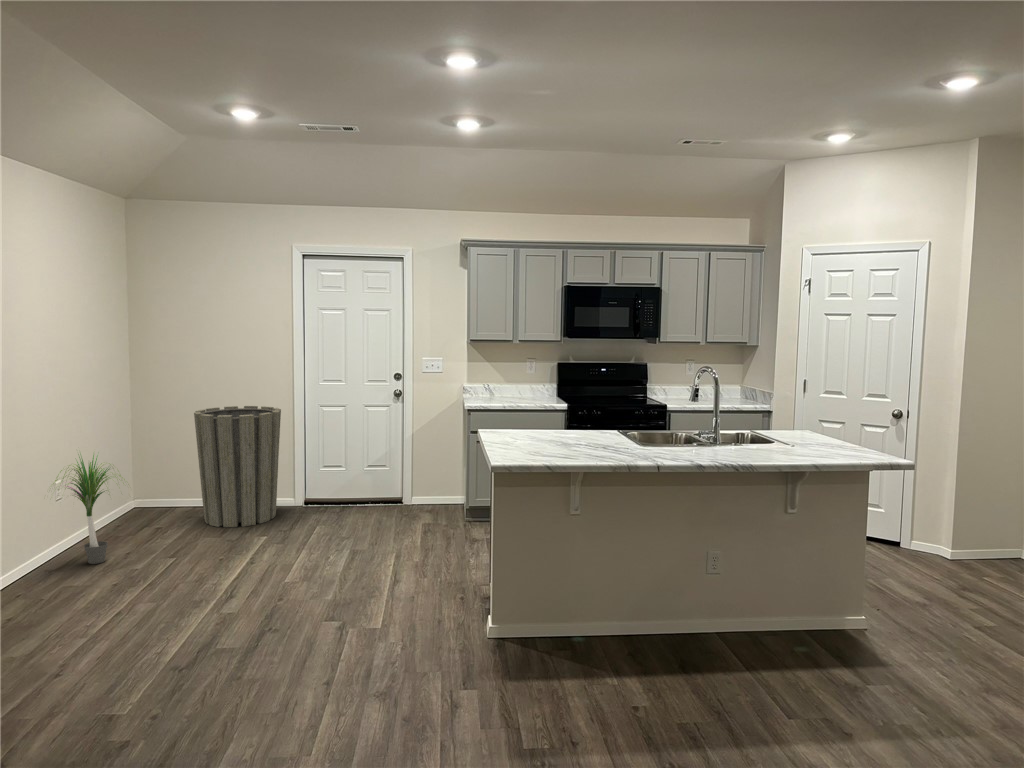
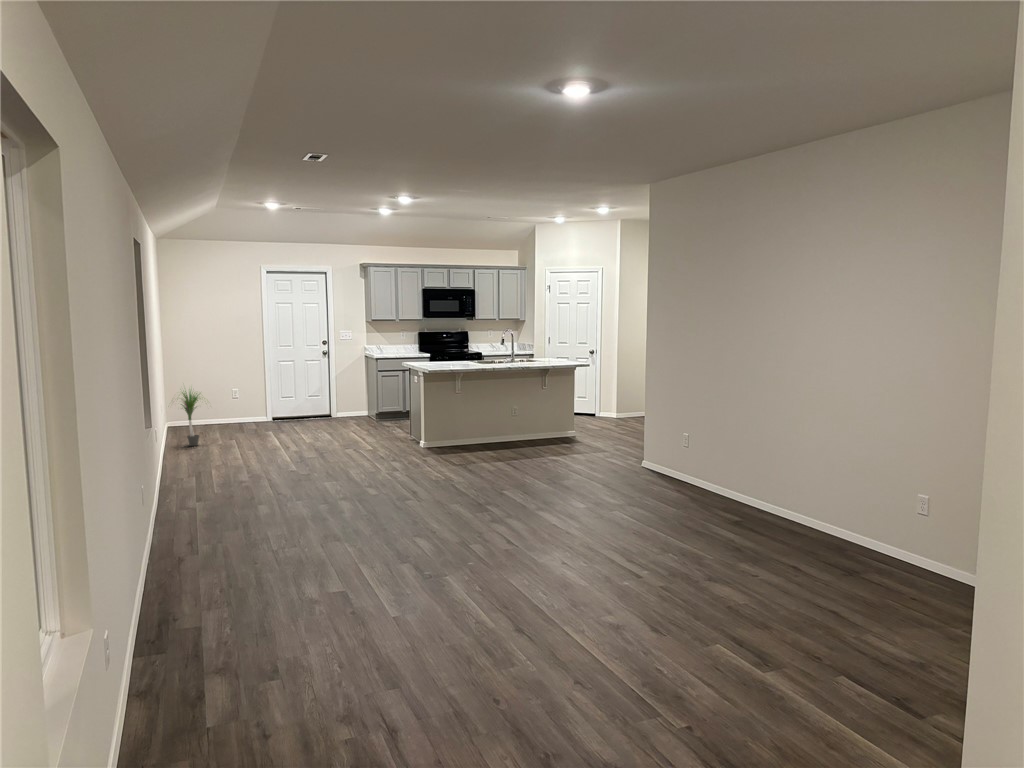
trash can: present [194,406,281,527] -> none [214,363,265,433]

